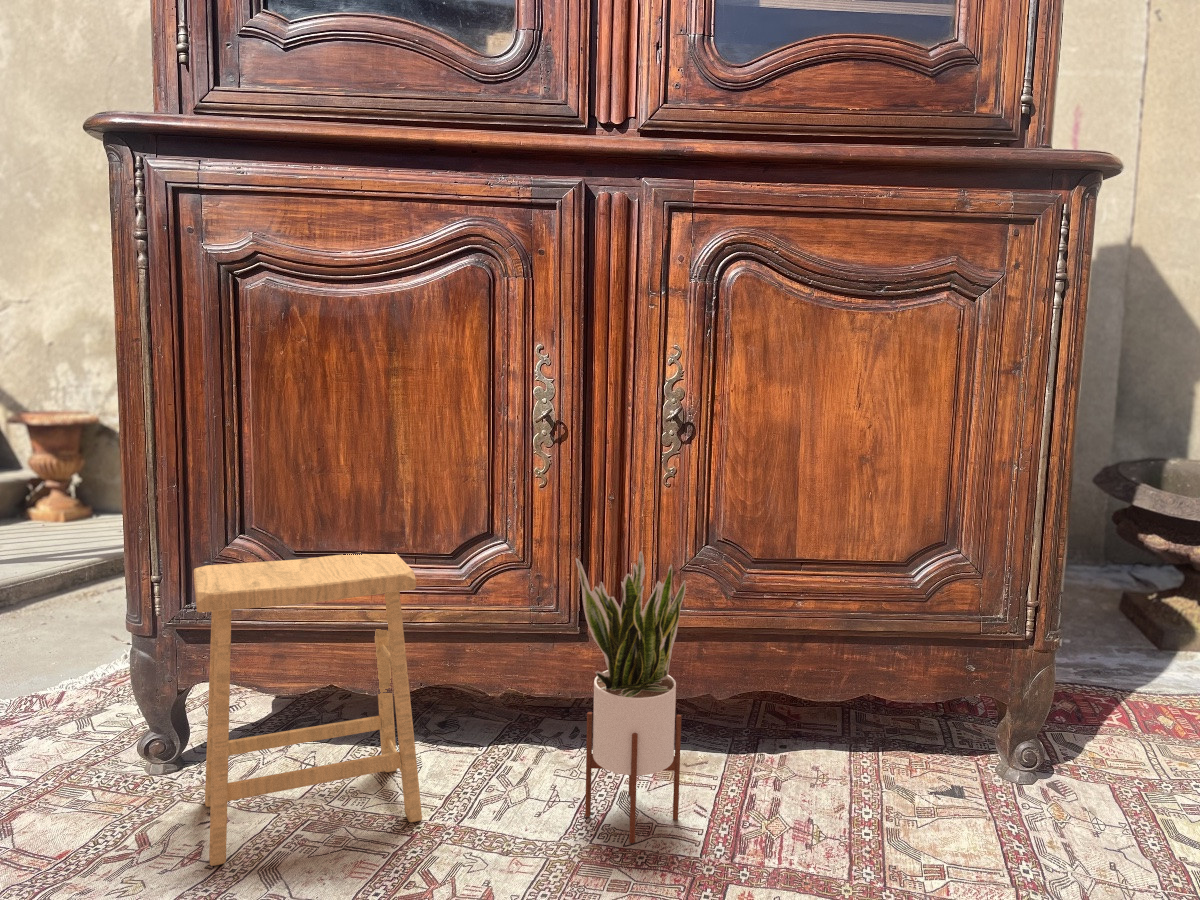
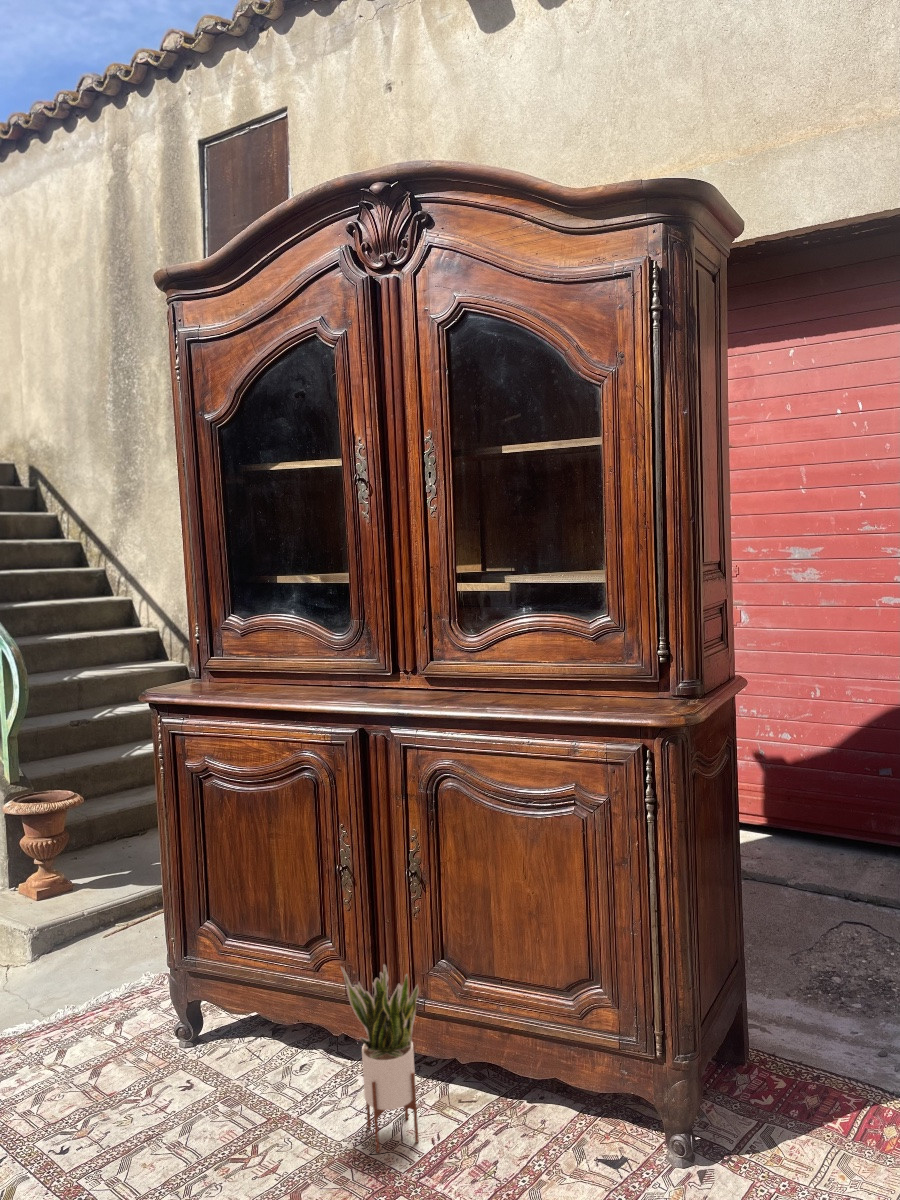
footstool: present [194,552,422,866] -> none [158,936,295,1115]

